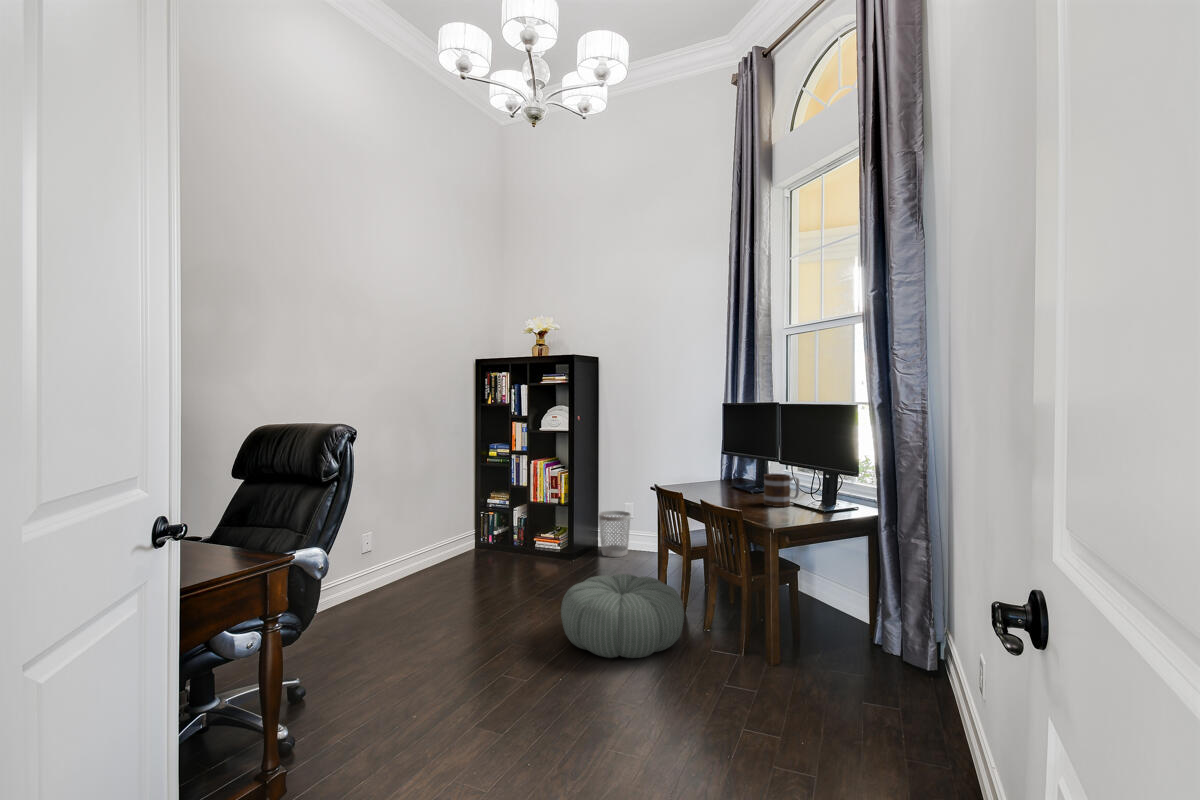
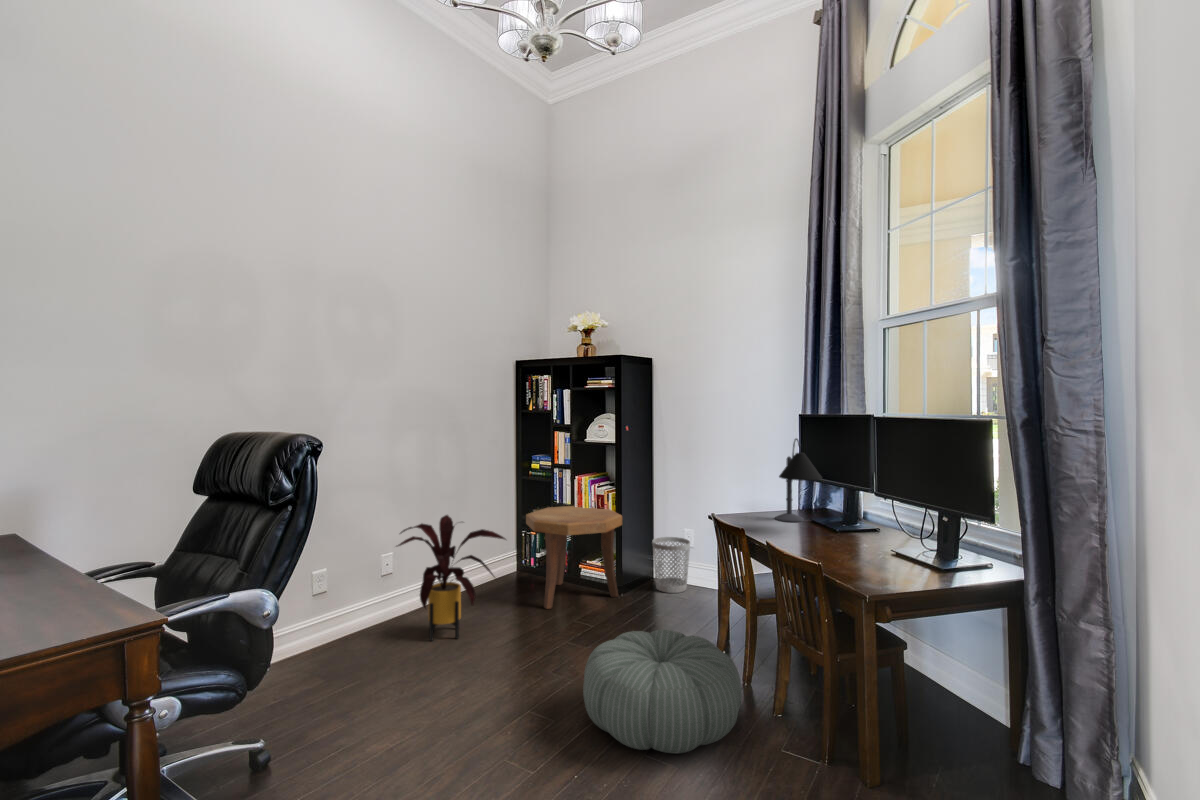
desk lamp: none [704,422,741,489] -> present [775,439,822,522]
mug: present [764,473,799,507] -> none [852,509,903,556]
side table: none [490,486,574,573] -> present [526,506,622,609]
house plant: none [382,493,483,601] -> present [398,515,506,641]

